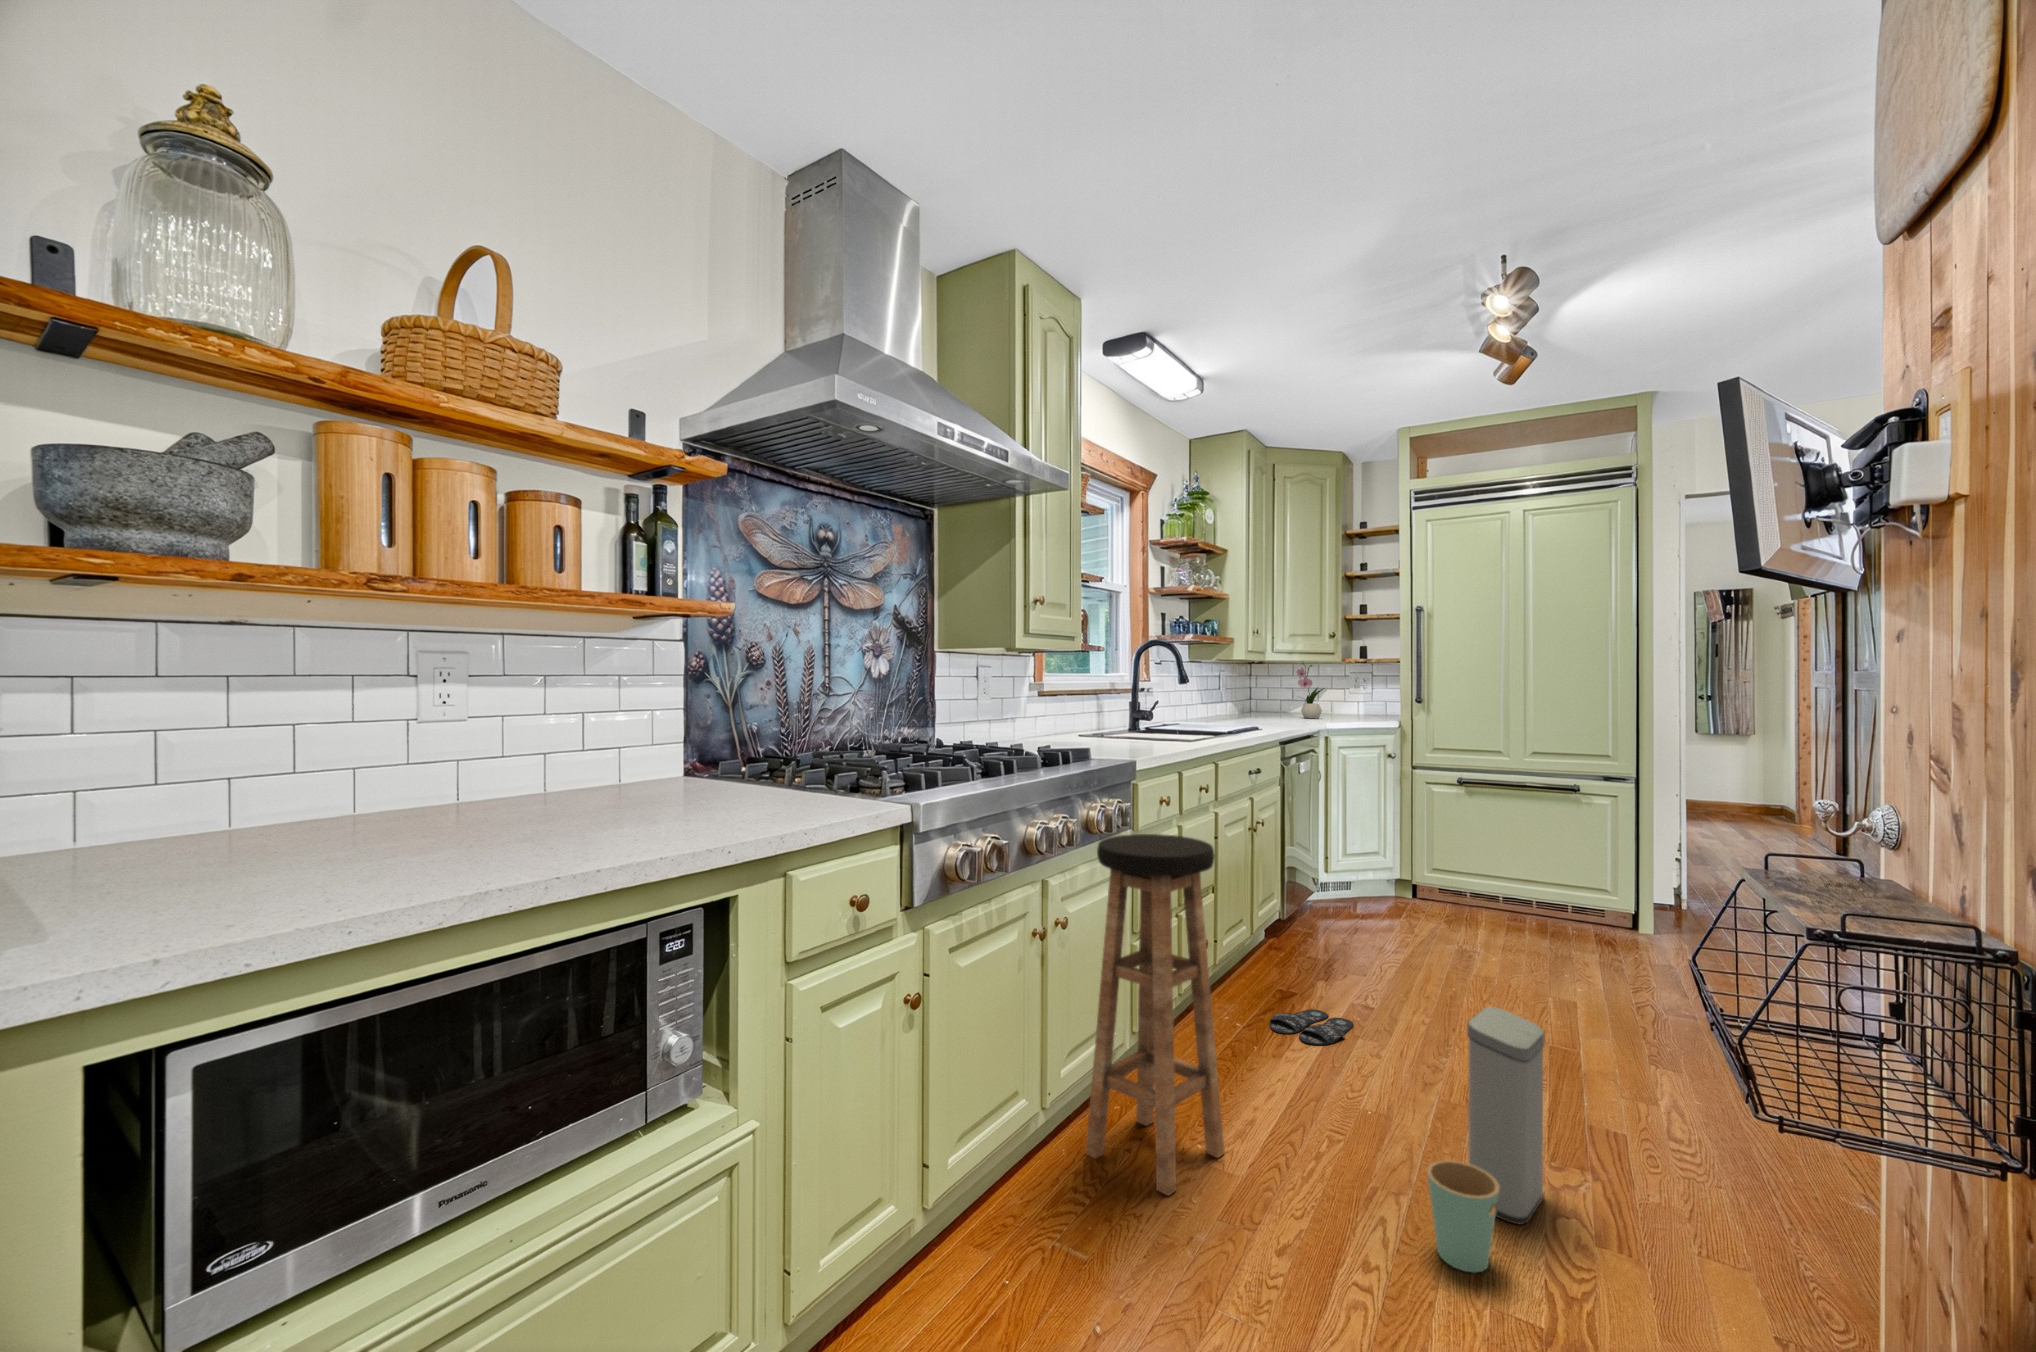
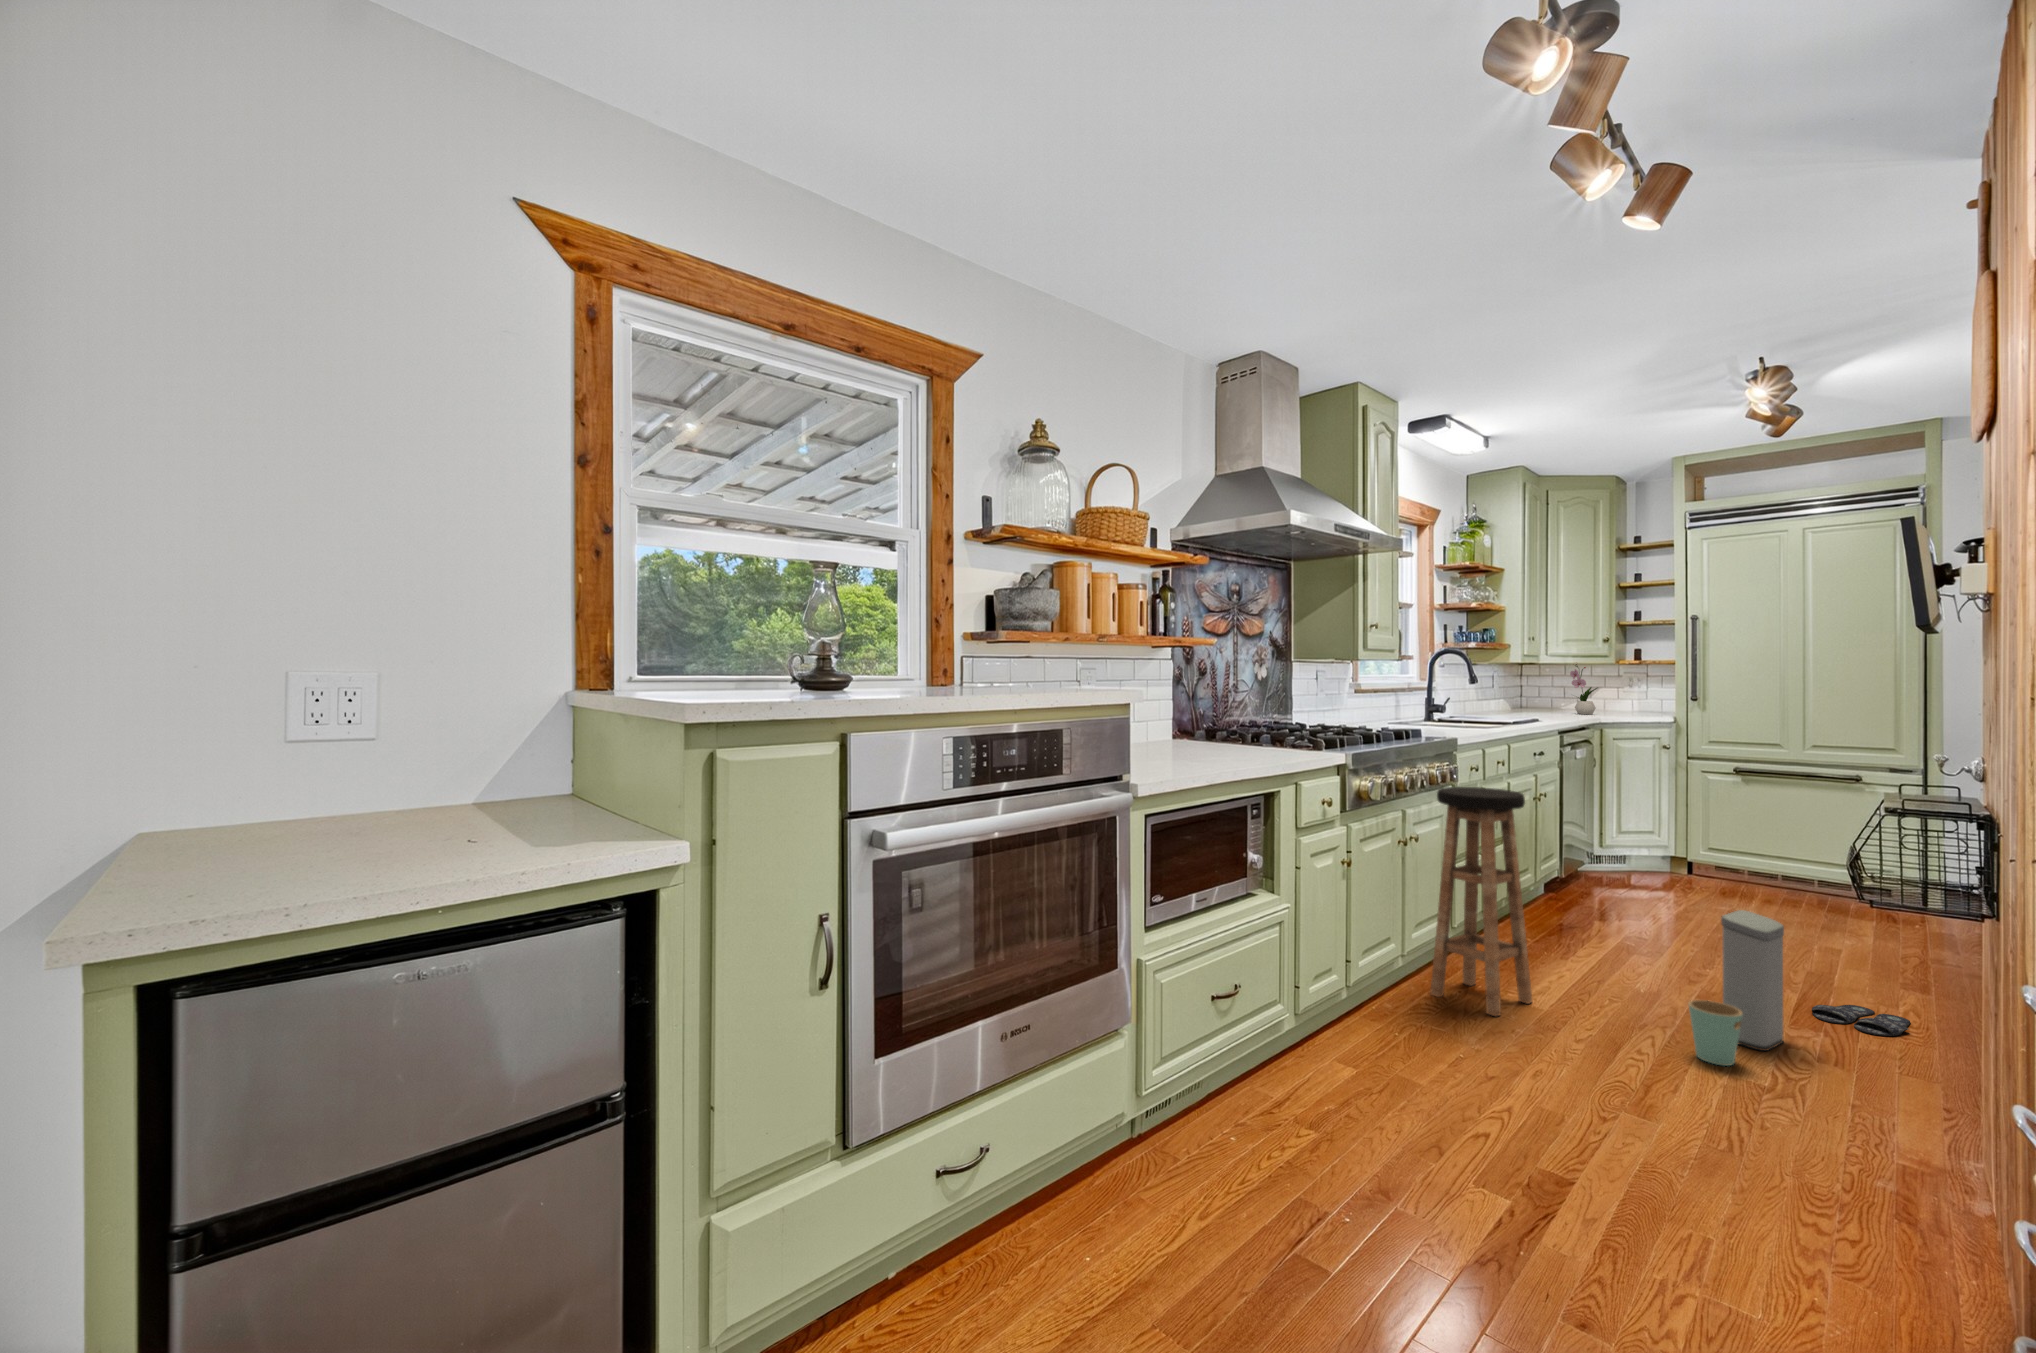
slippers: present [1270,1009,1354,1045] -> present [1812,1005,1910,1036]

